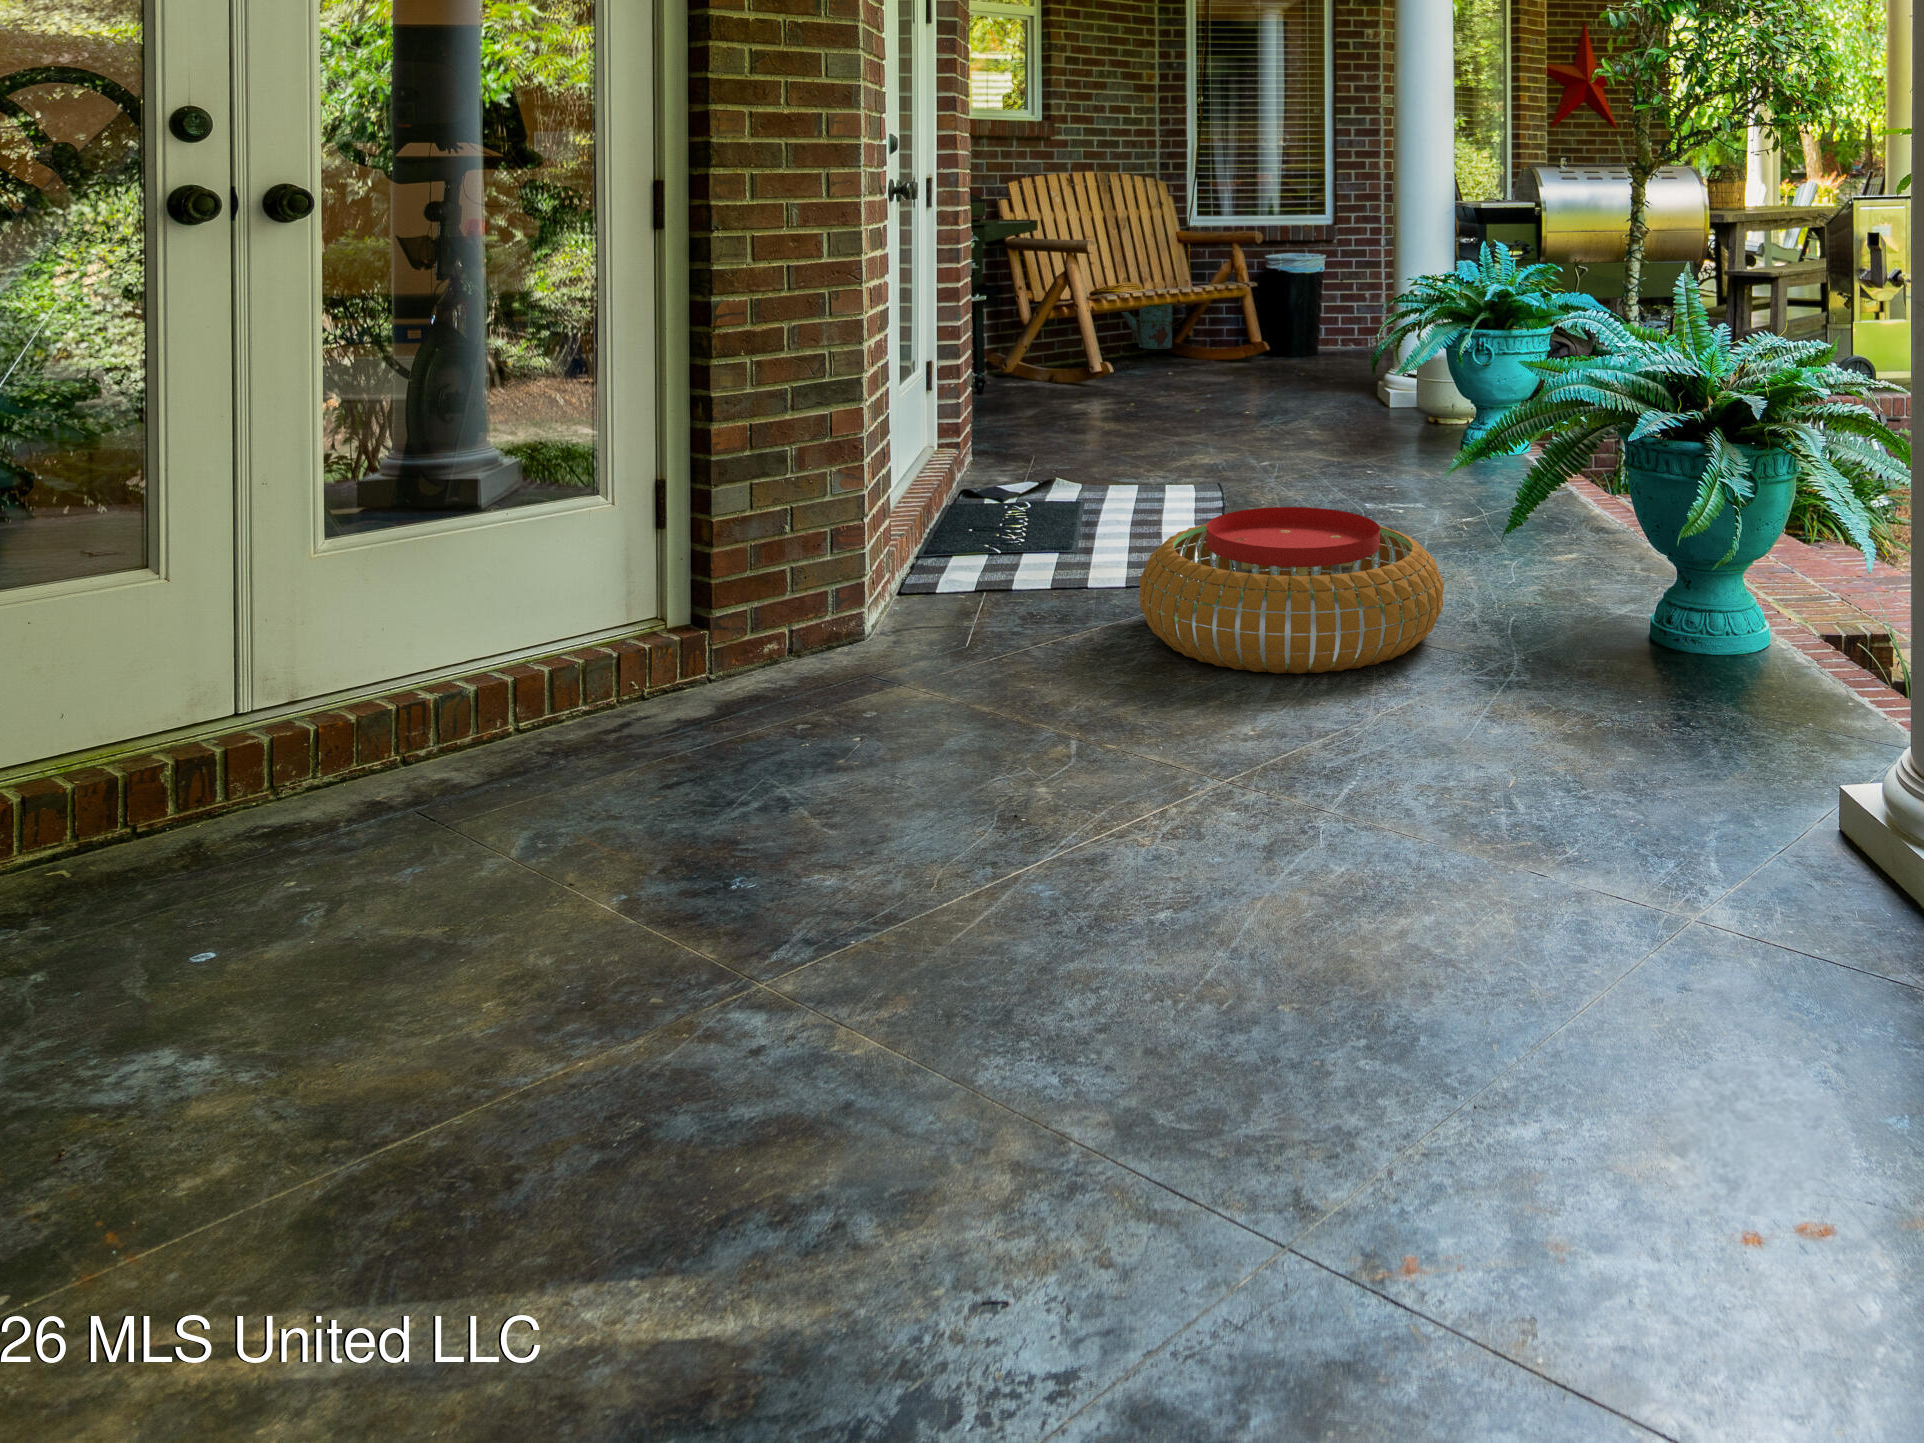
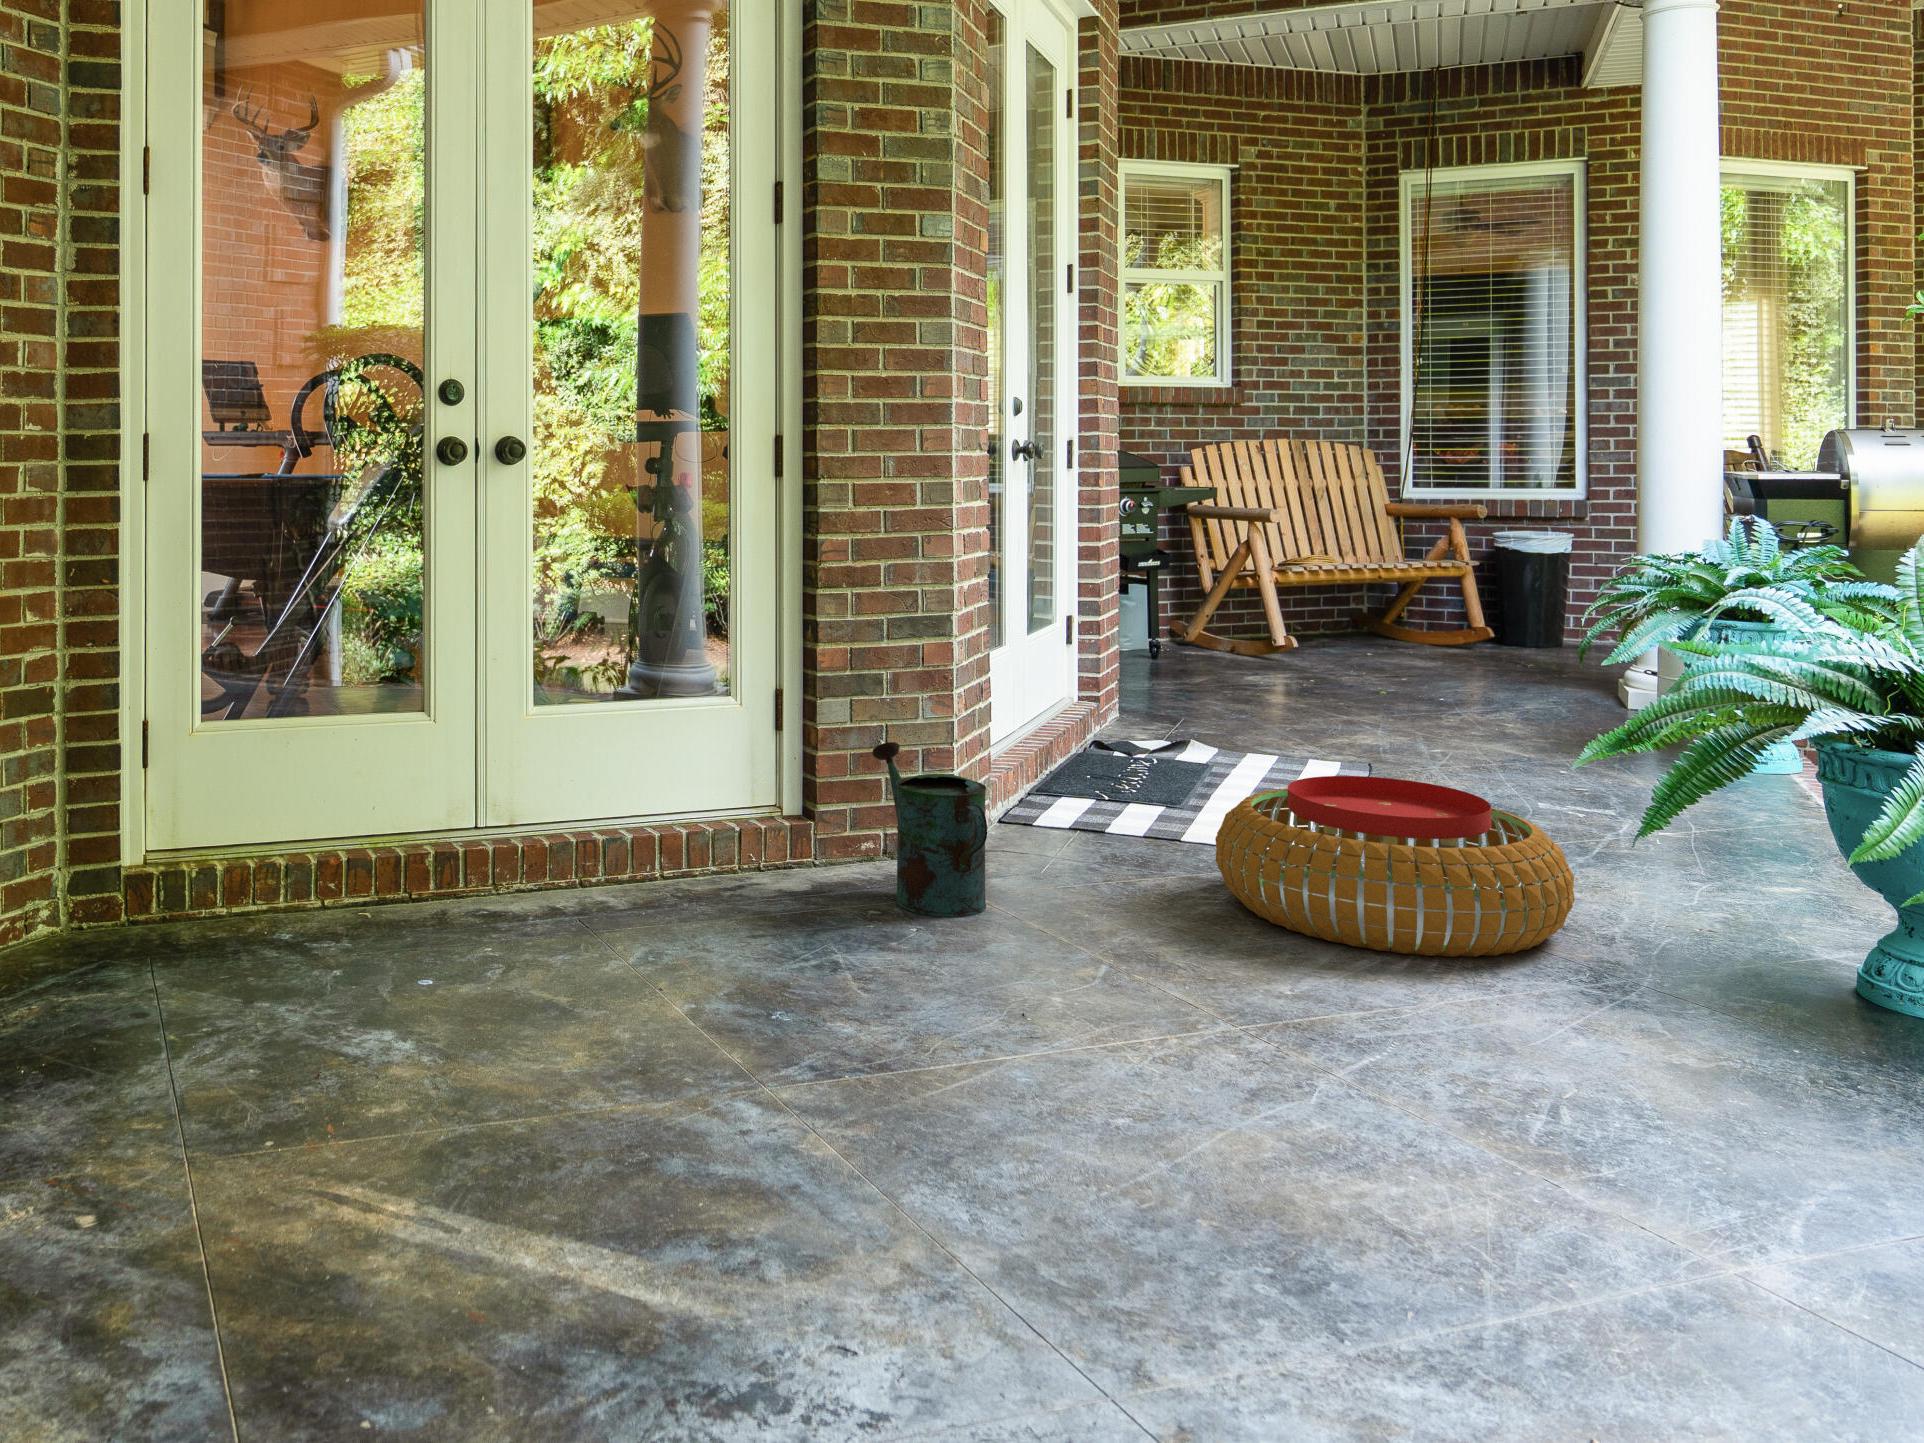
watering can: present [1121,303,1185,349] -> present [872,742,987,917]

